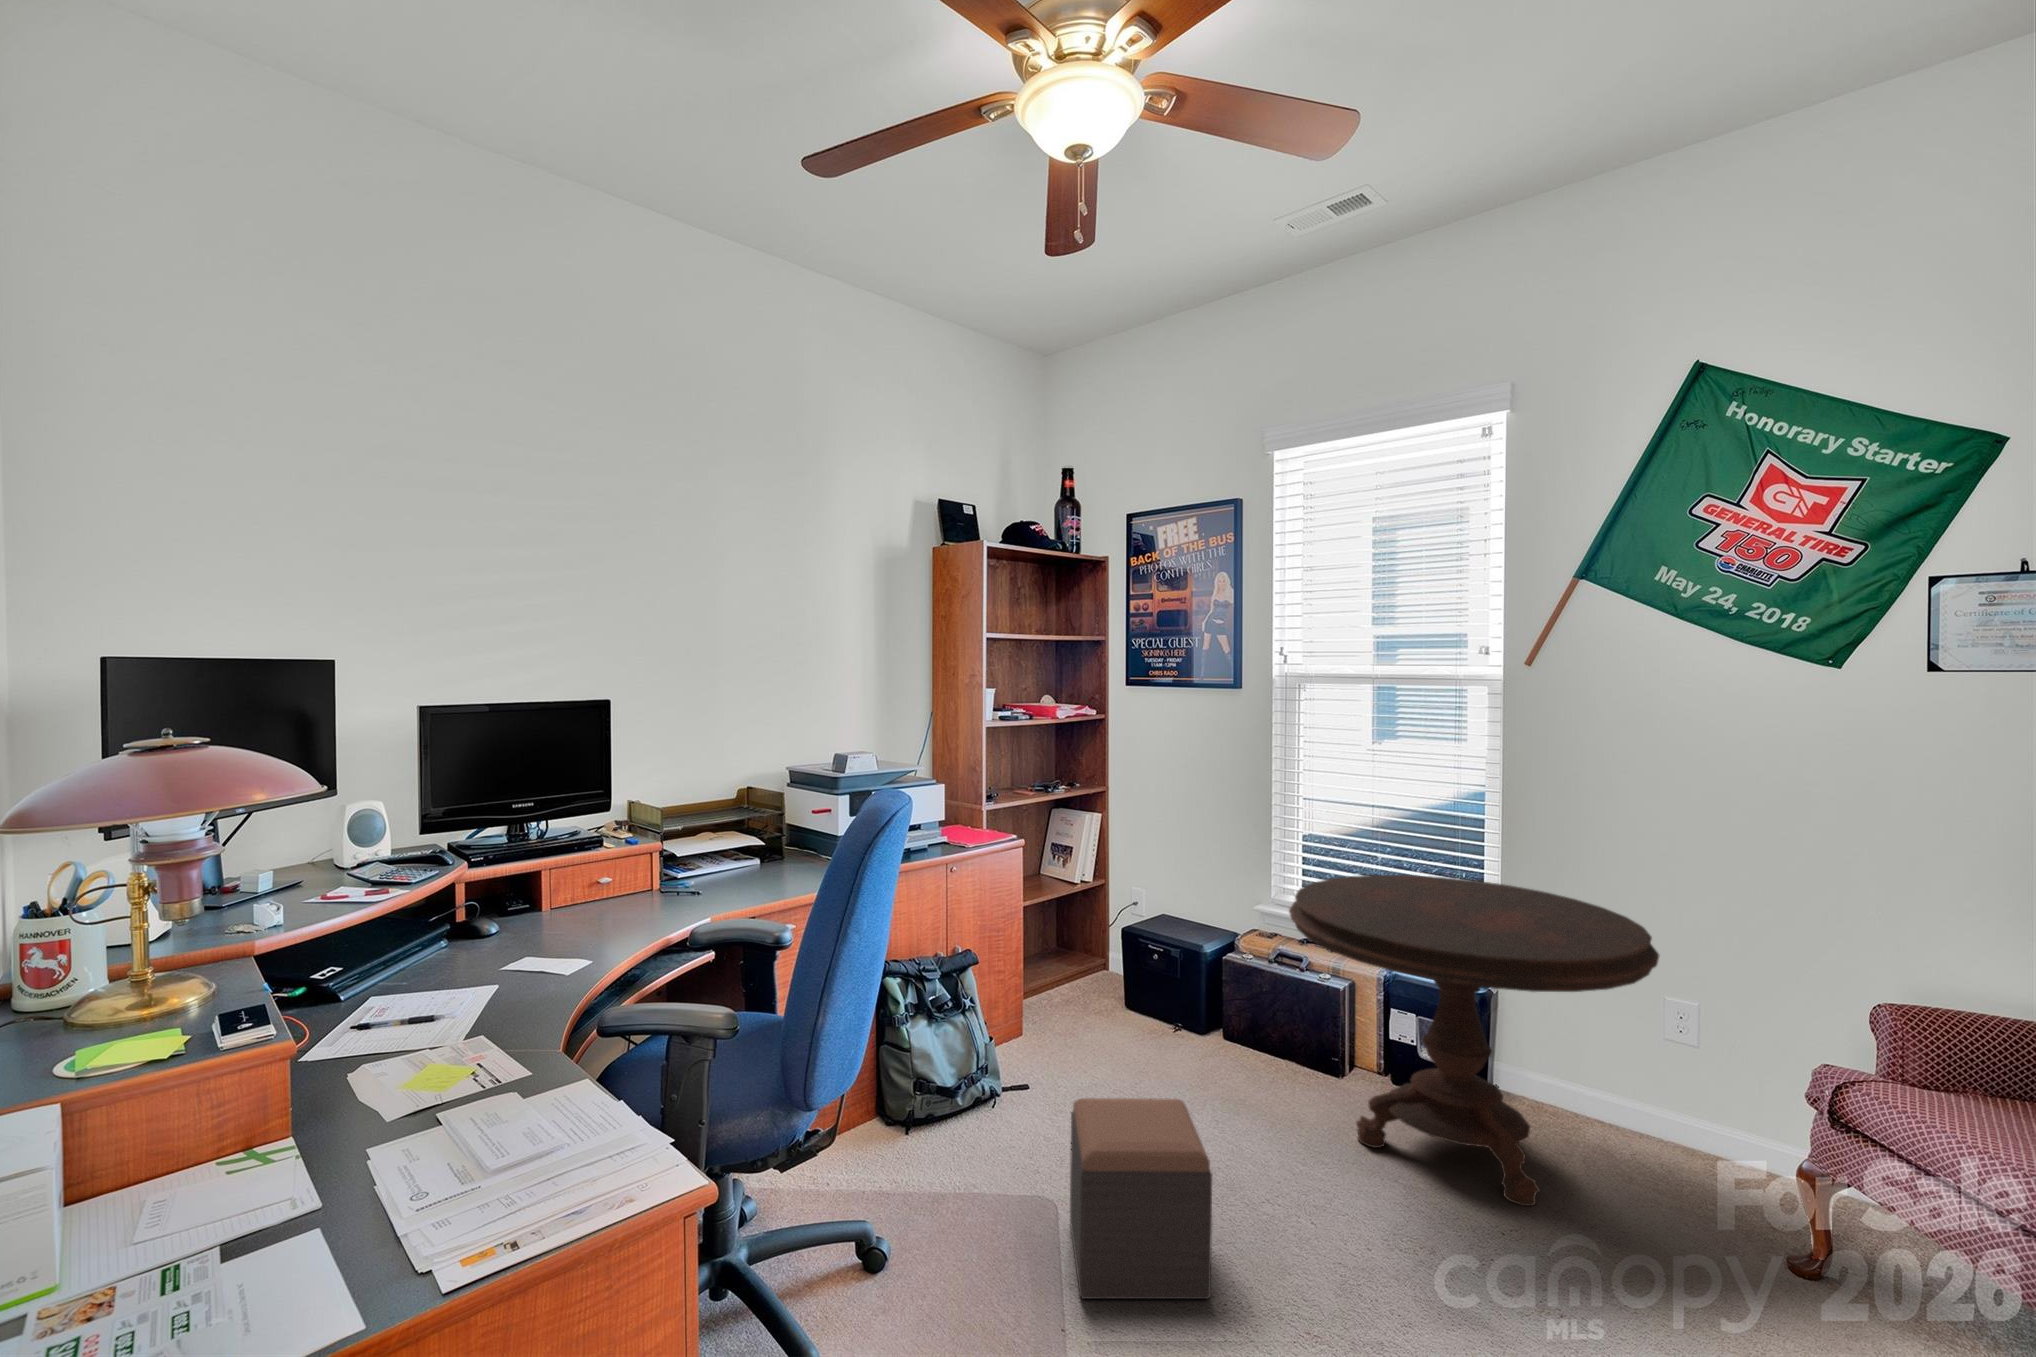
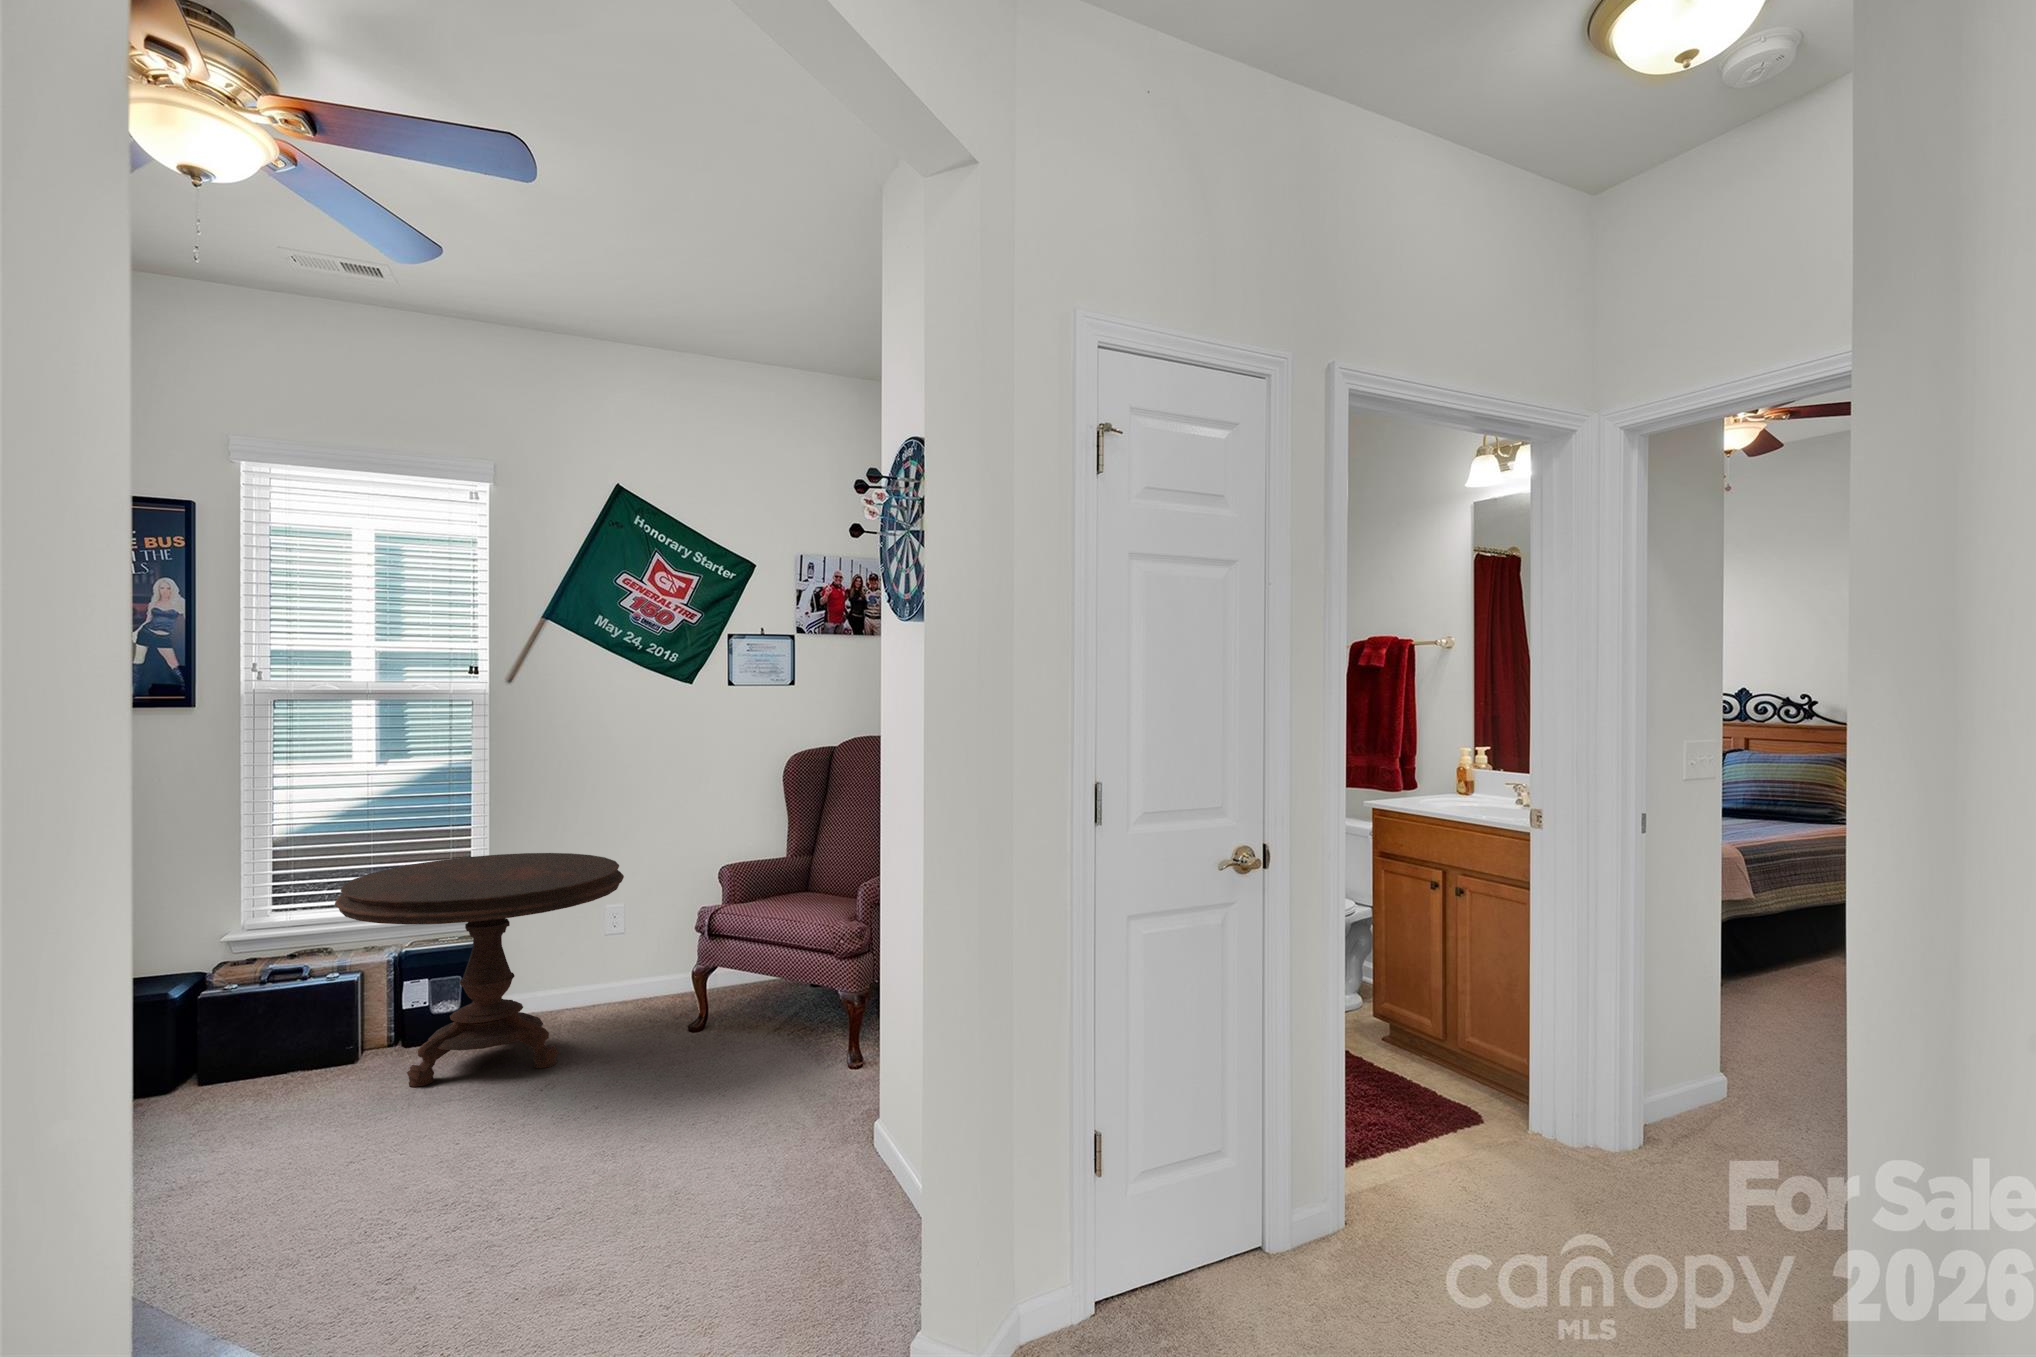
footstool: present [1070,1098,1212,1299] -> none [198,1081,386,1268]

